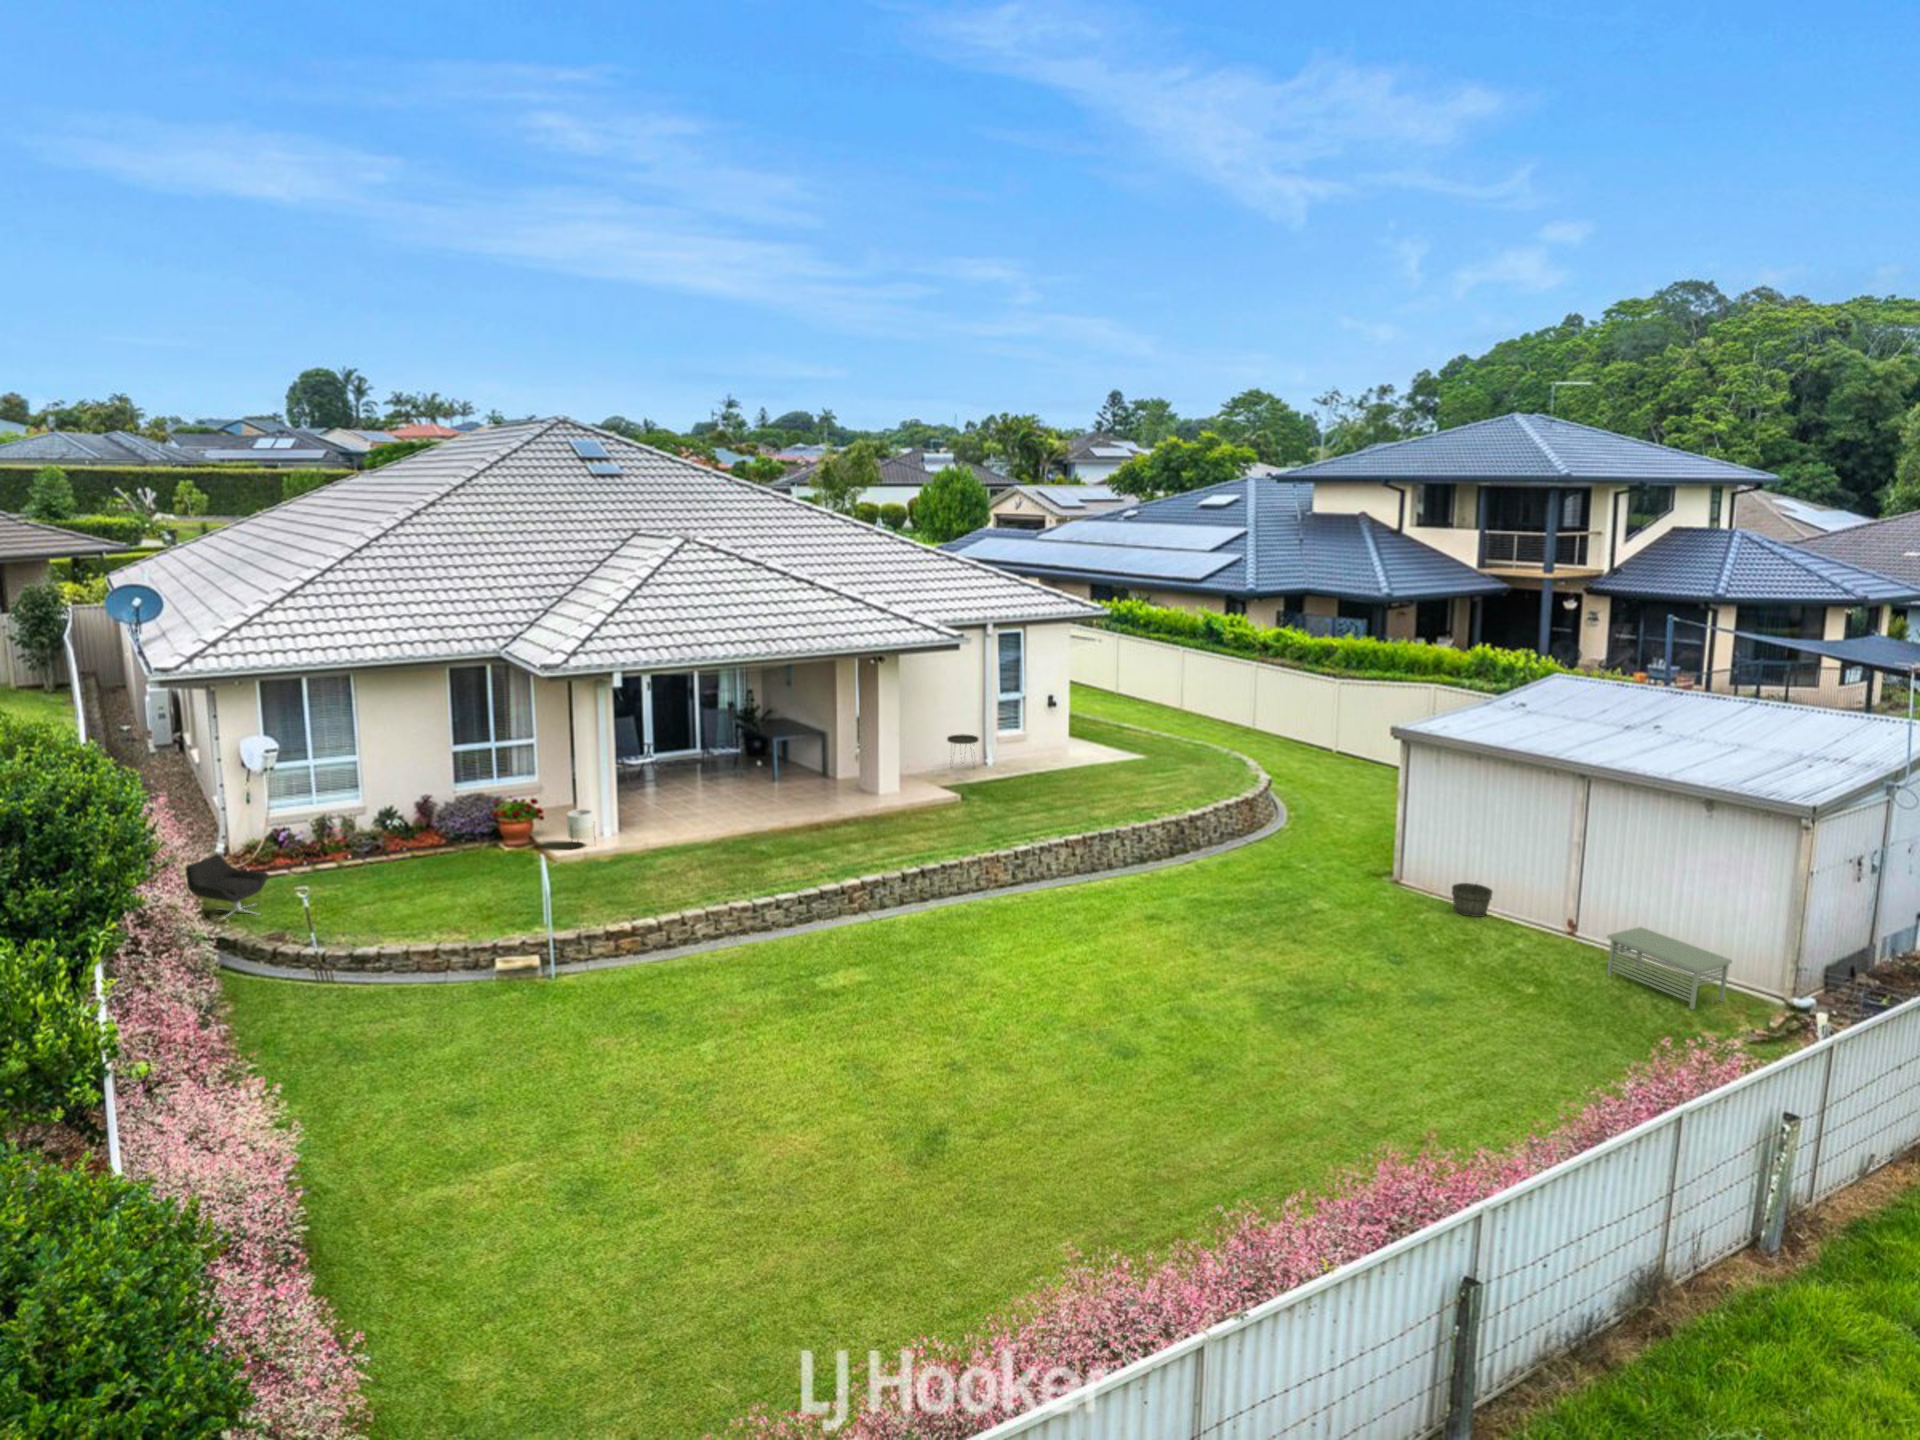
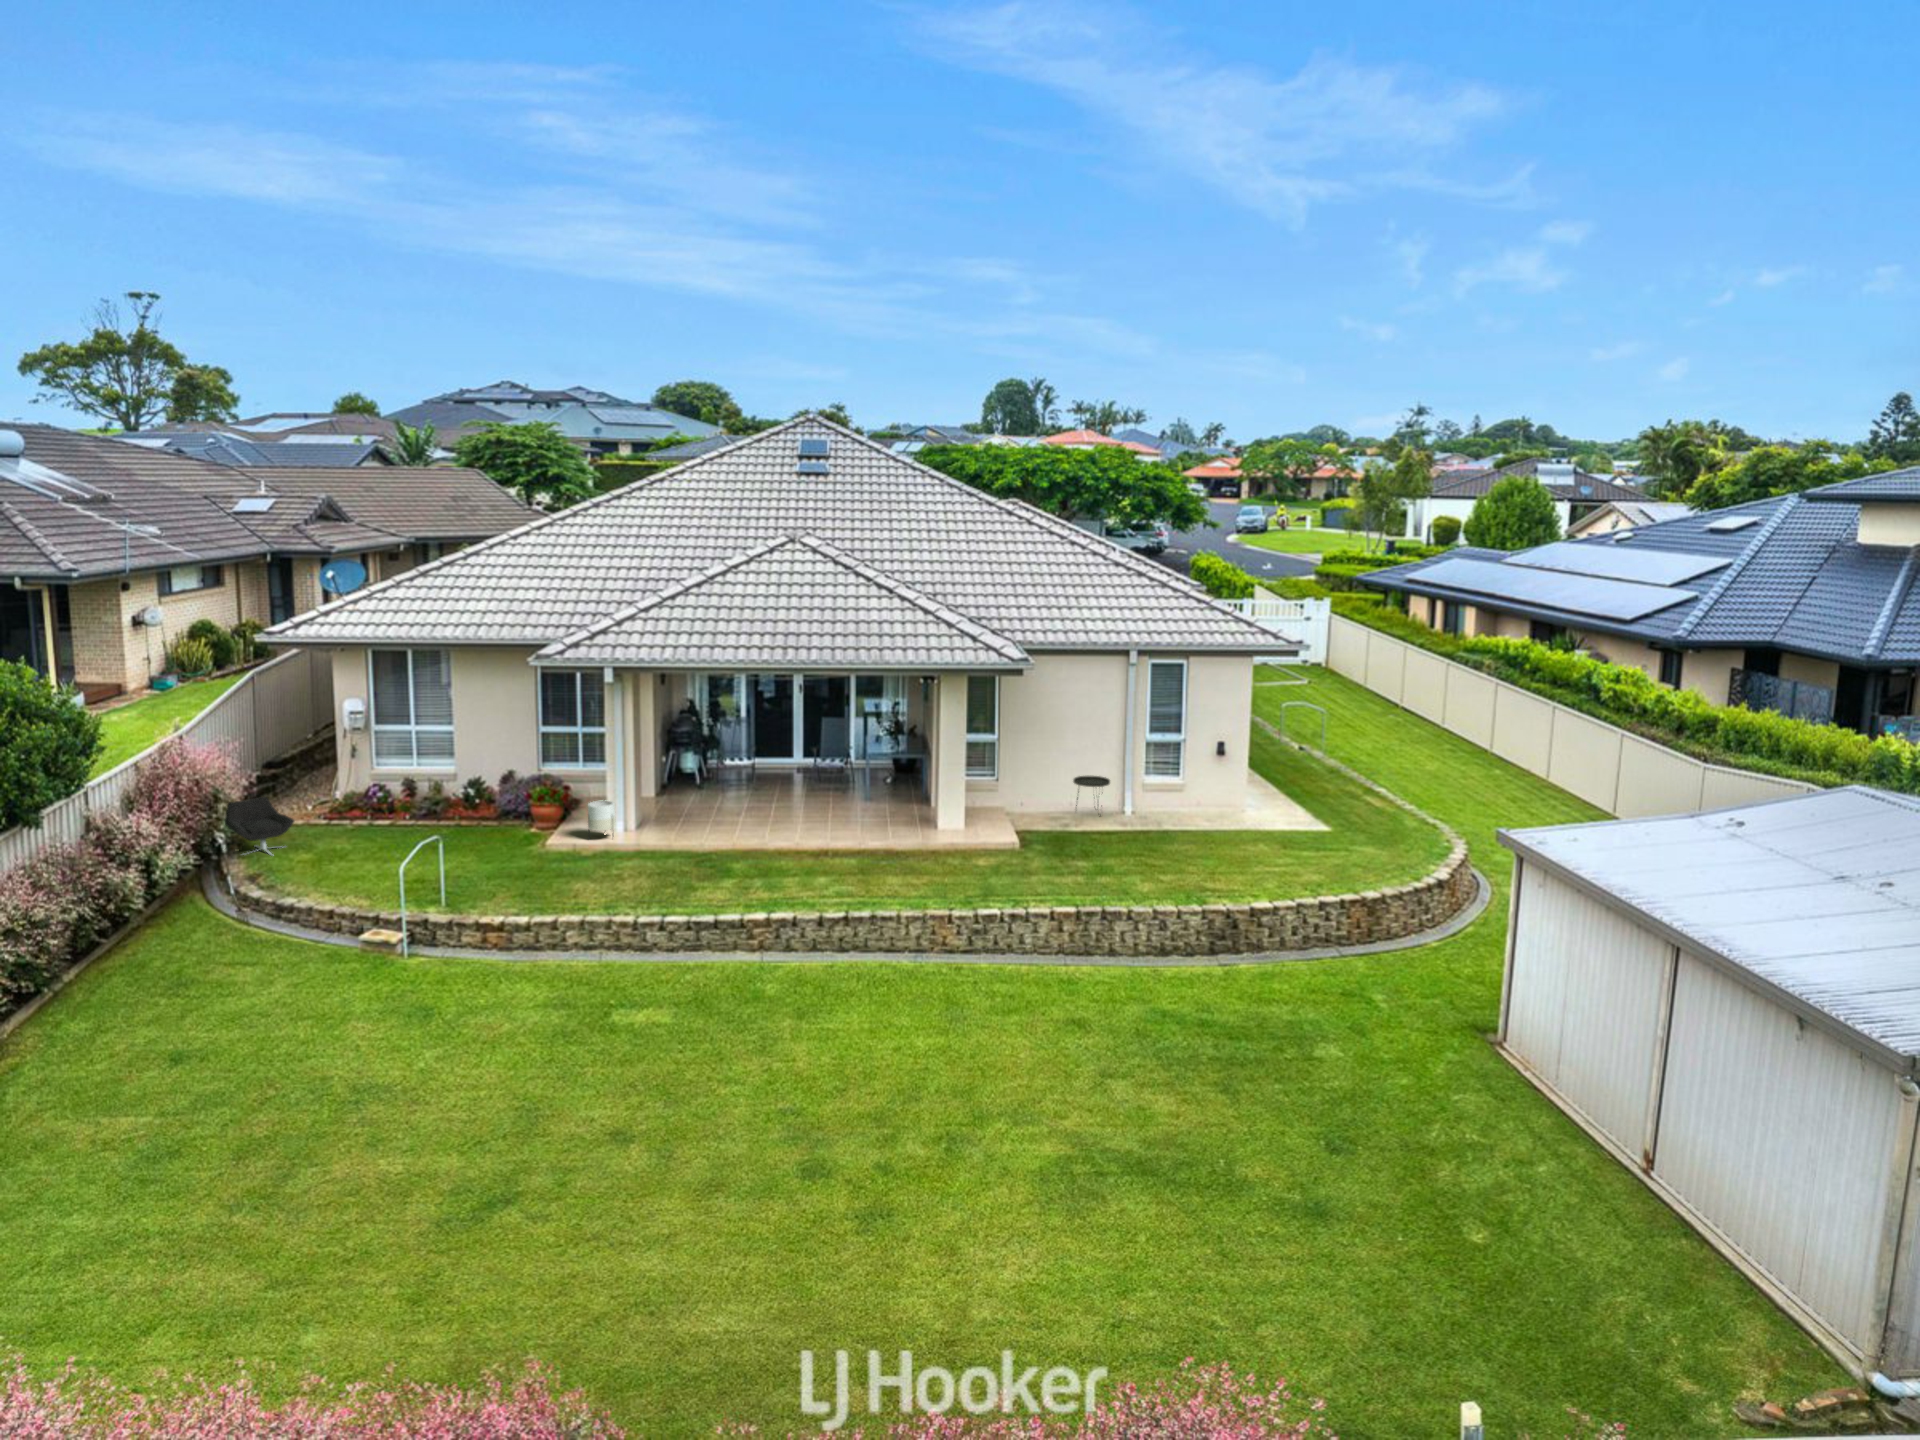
wooden bucket: present [1452,883,1492,917] -> none [1513,1065,1579,1122]
storage bench: present [1607,927,1732,1010] -> none [1653,1198,1849,1371]

